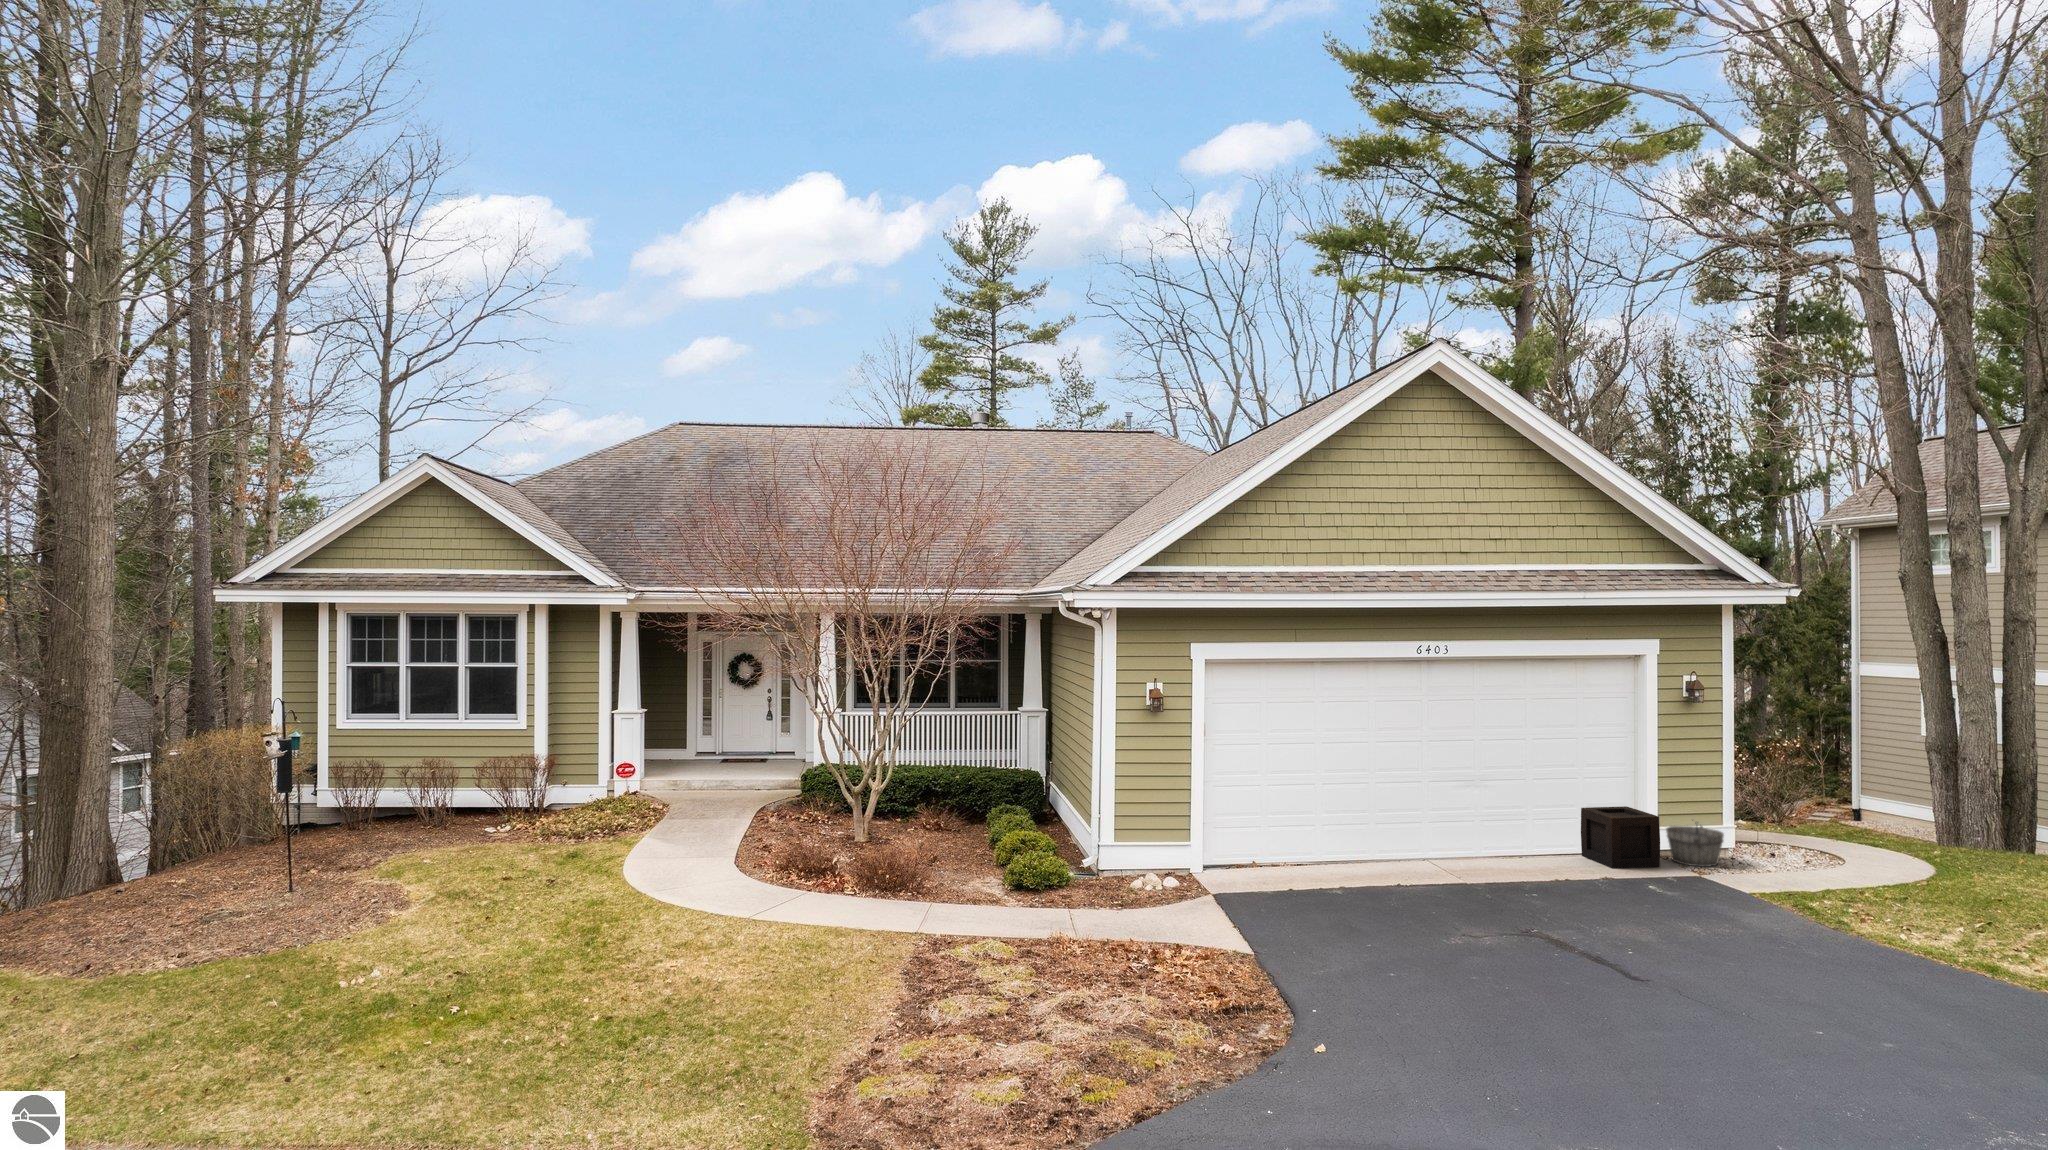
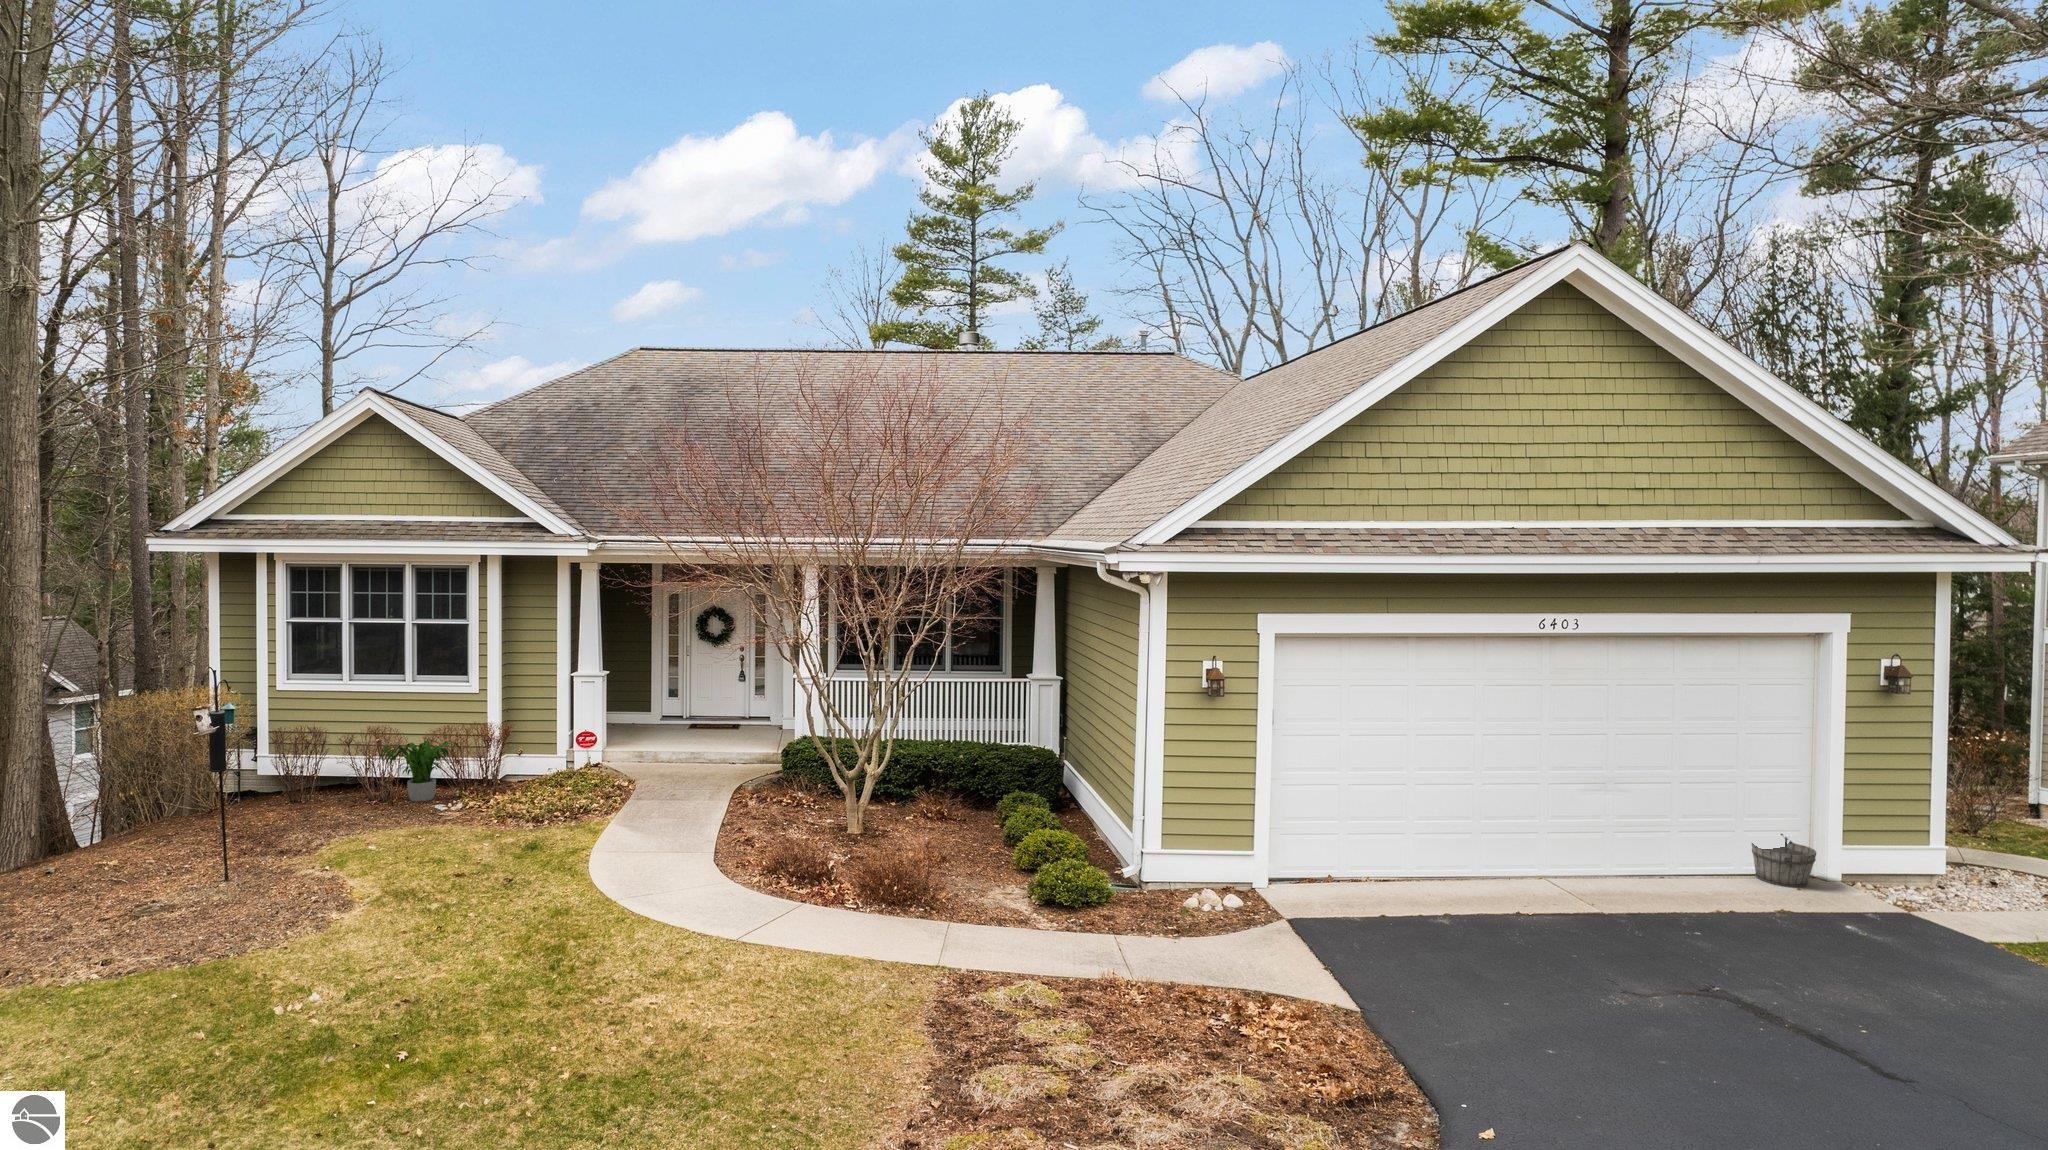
potted plant: none [444,770,515,823] -> present [380,740,461,802]
wooden crate: present [1581,806,1660,869] -> none [1659,817,1750,888]

